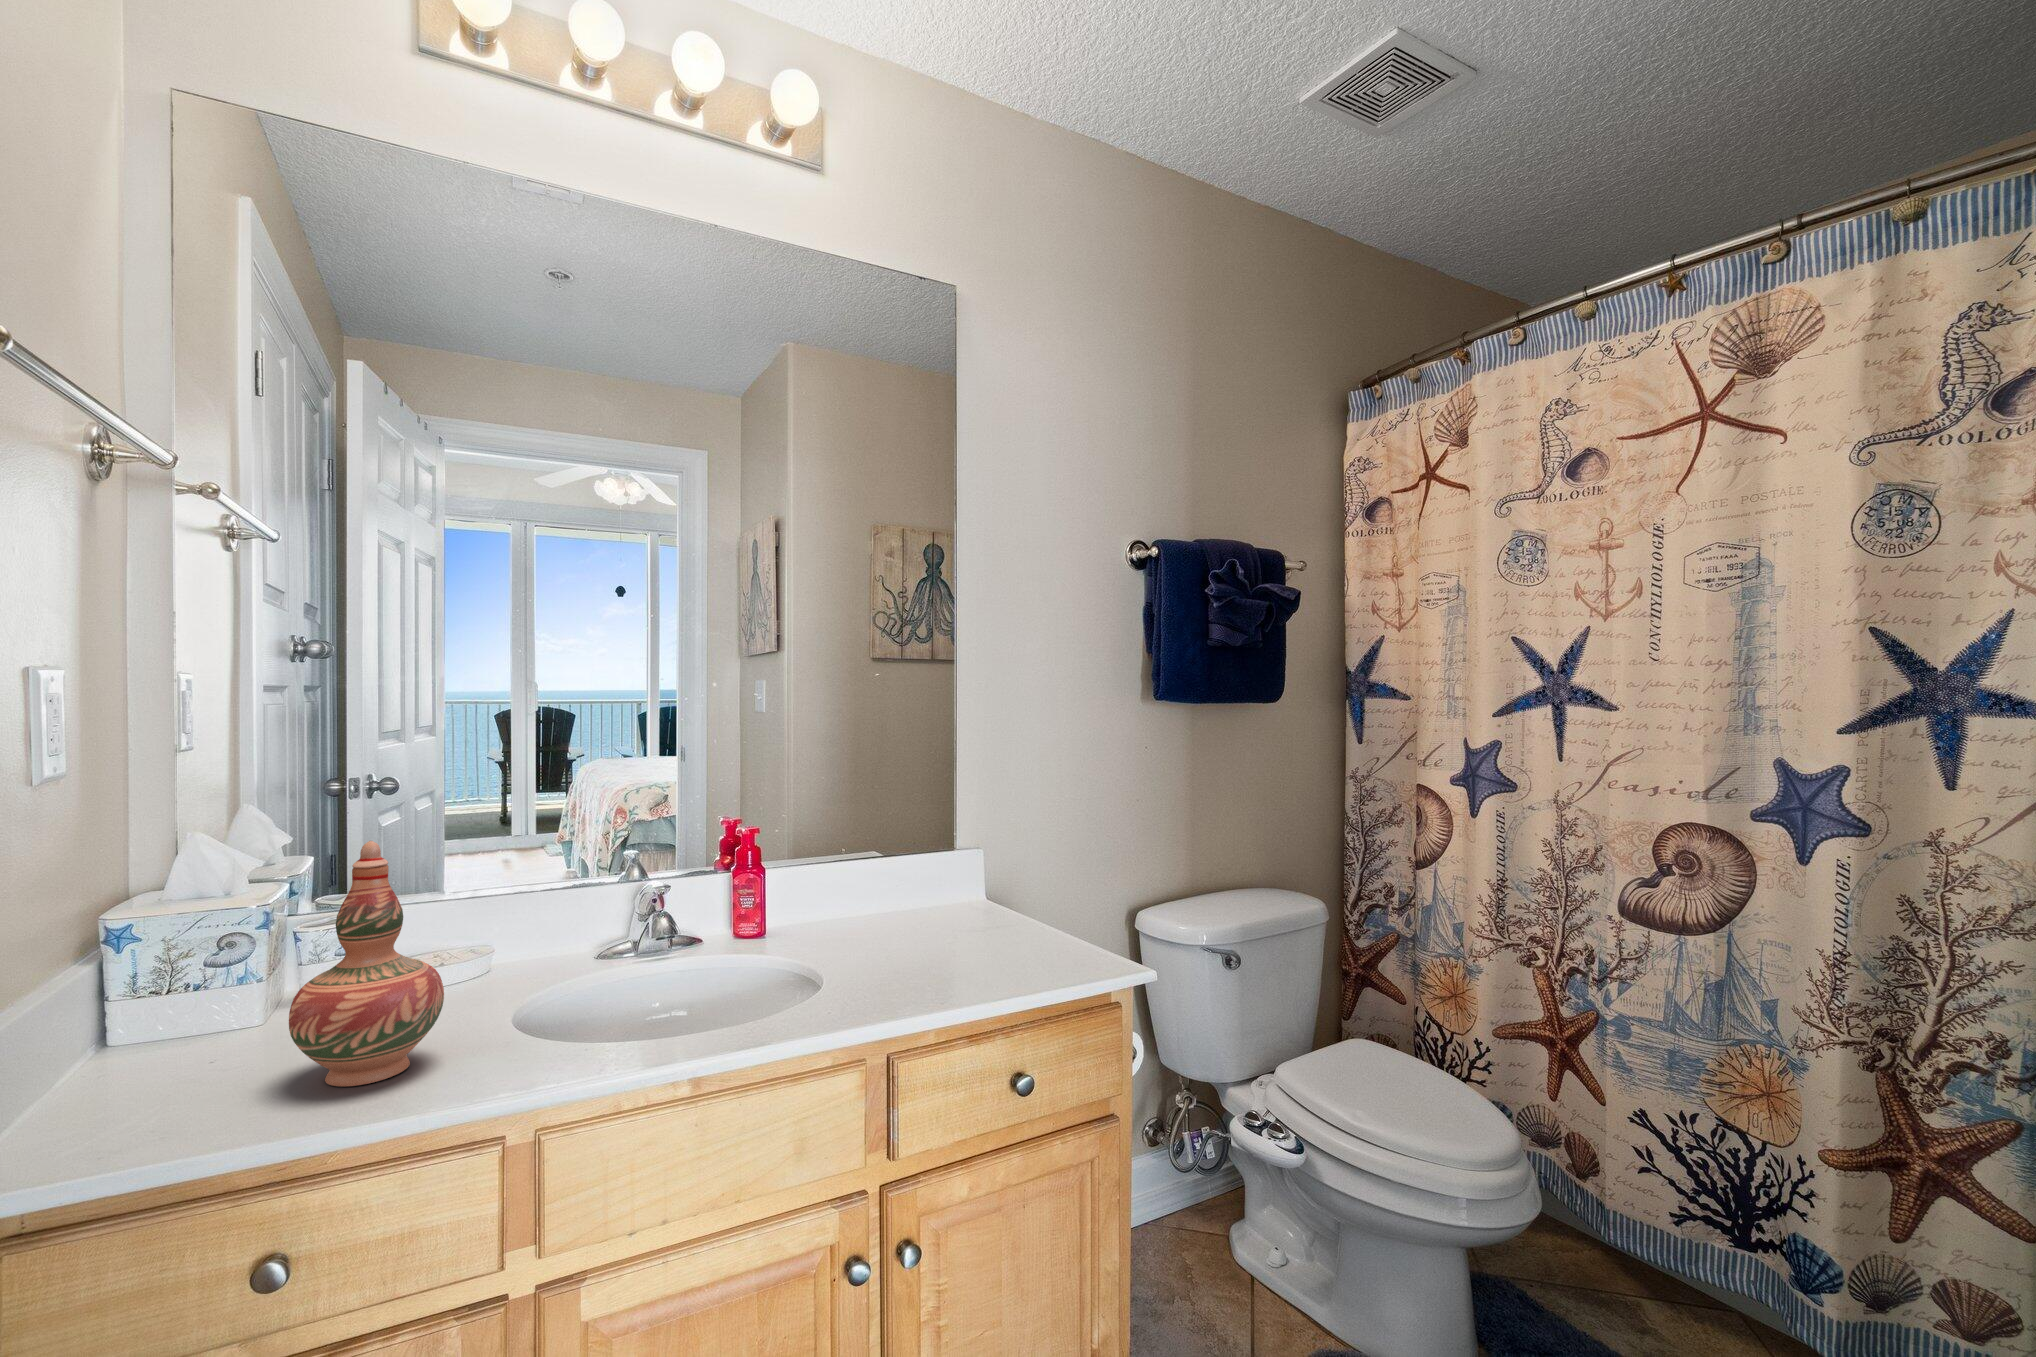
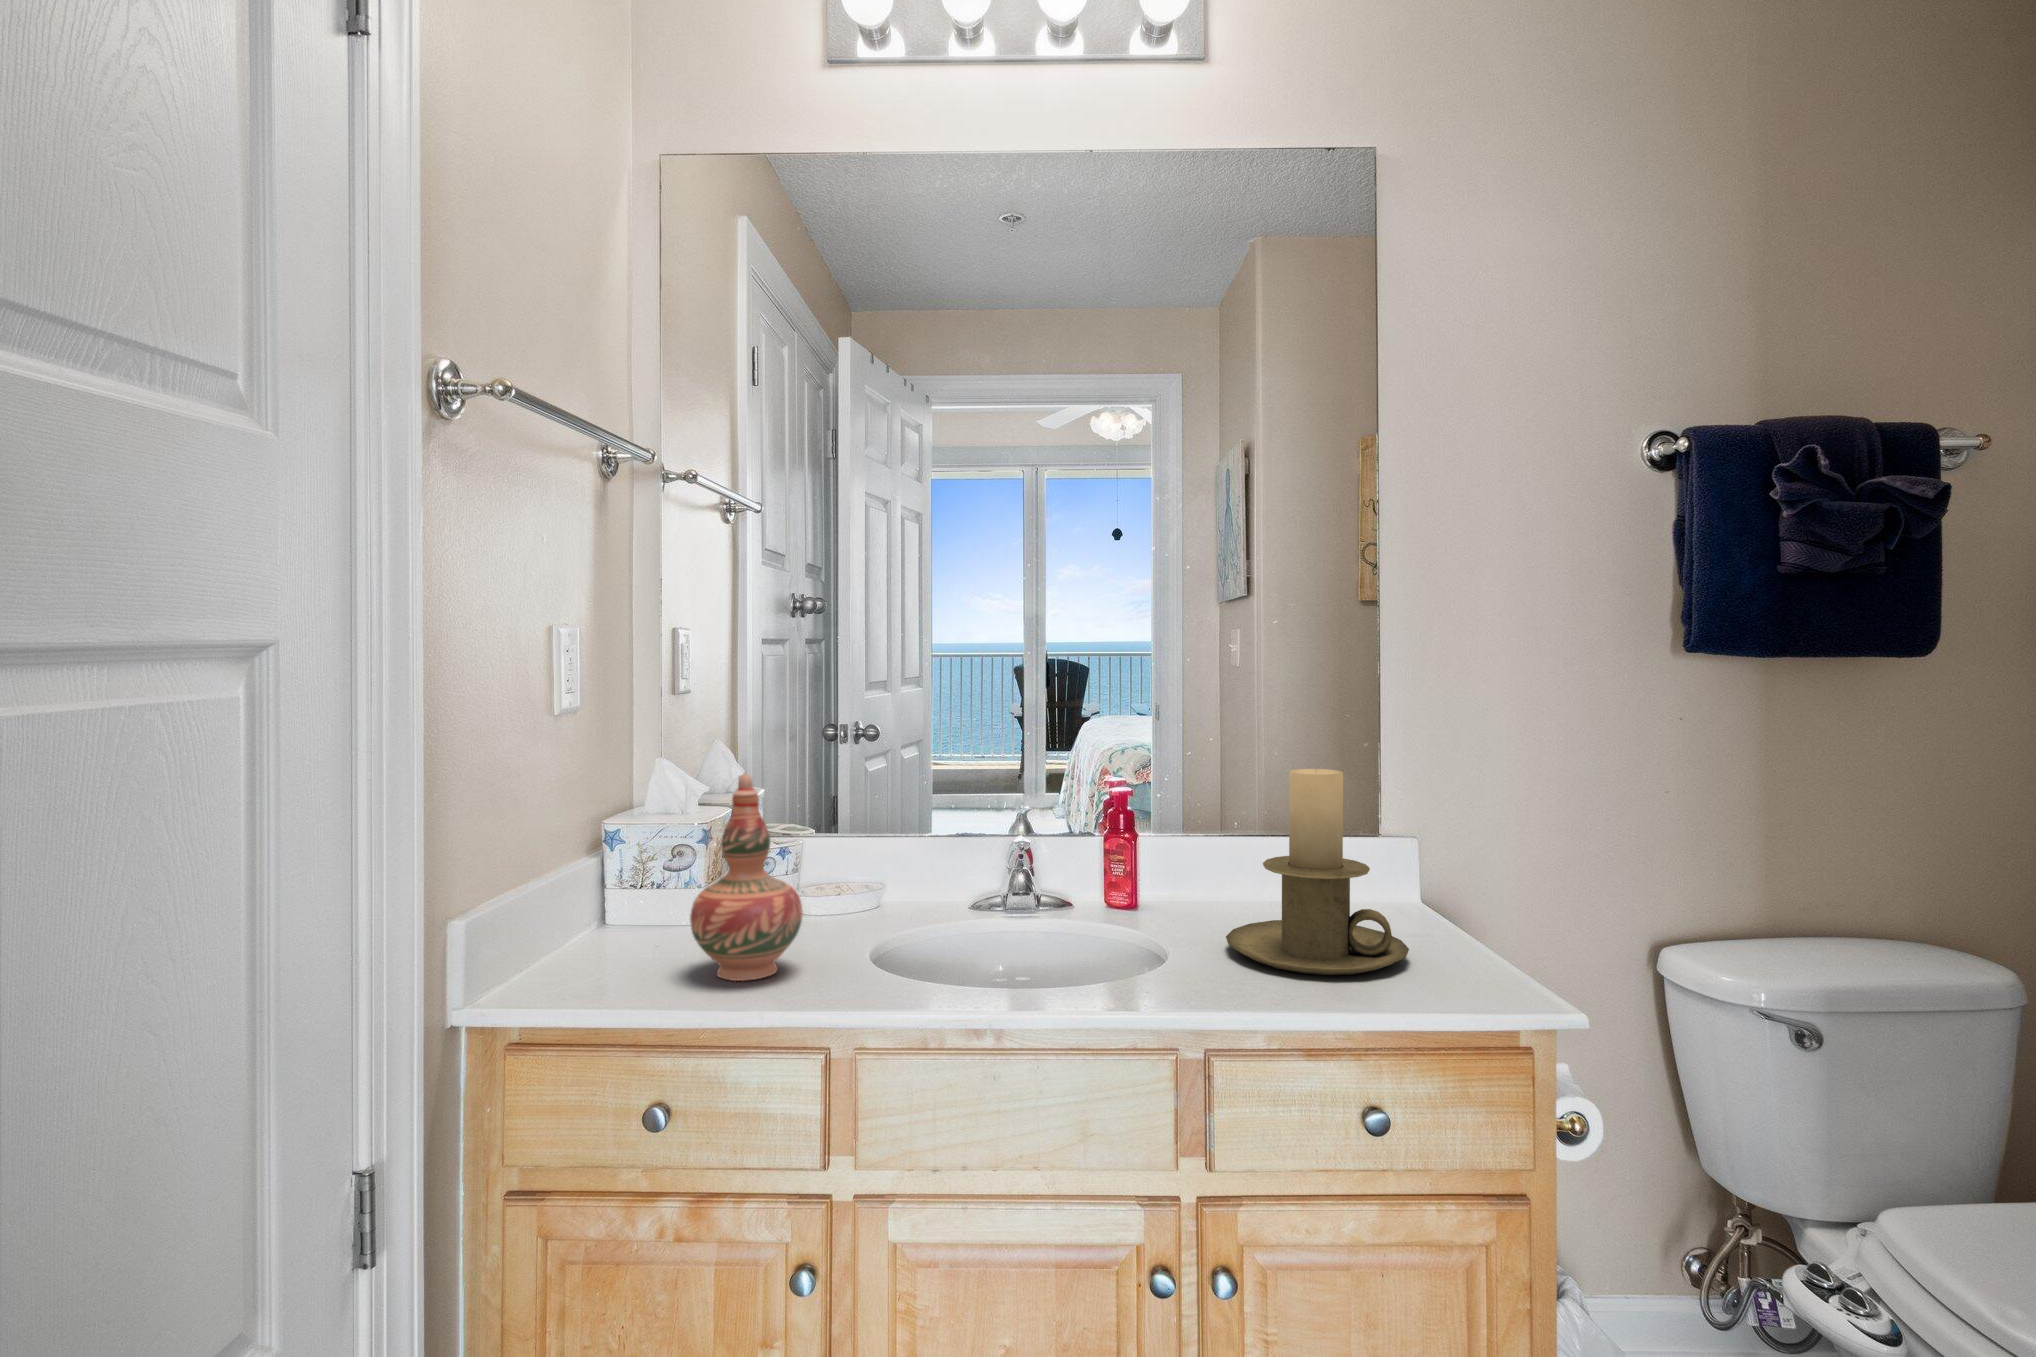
candle holder: none [868,796,1017,970] -> present [1226,769,1409,975]

